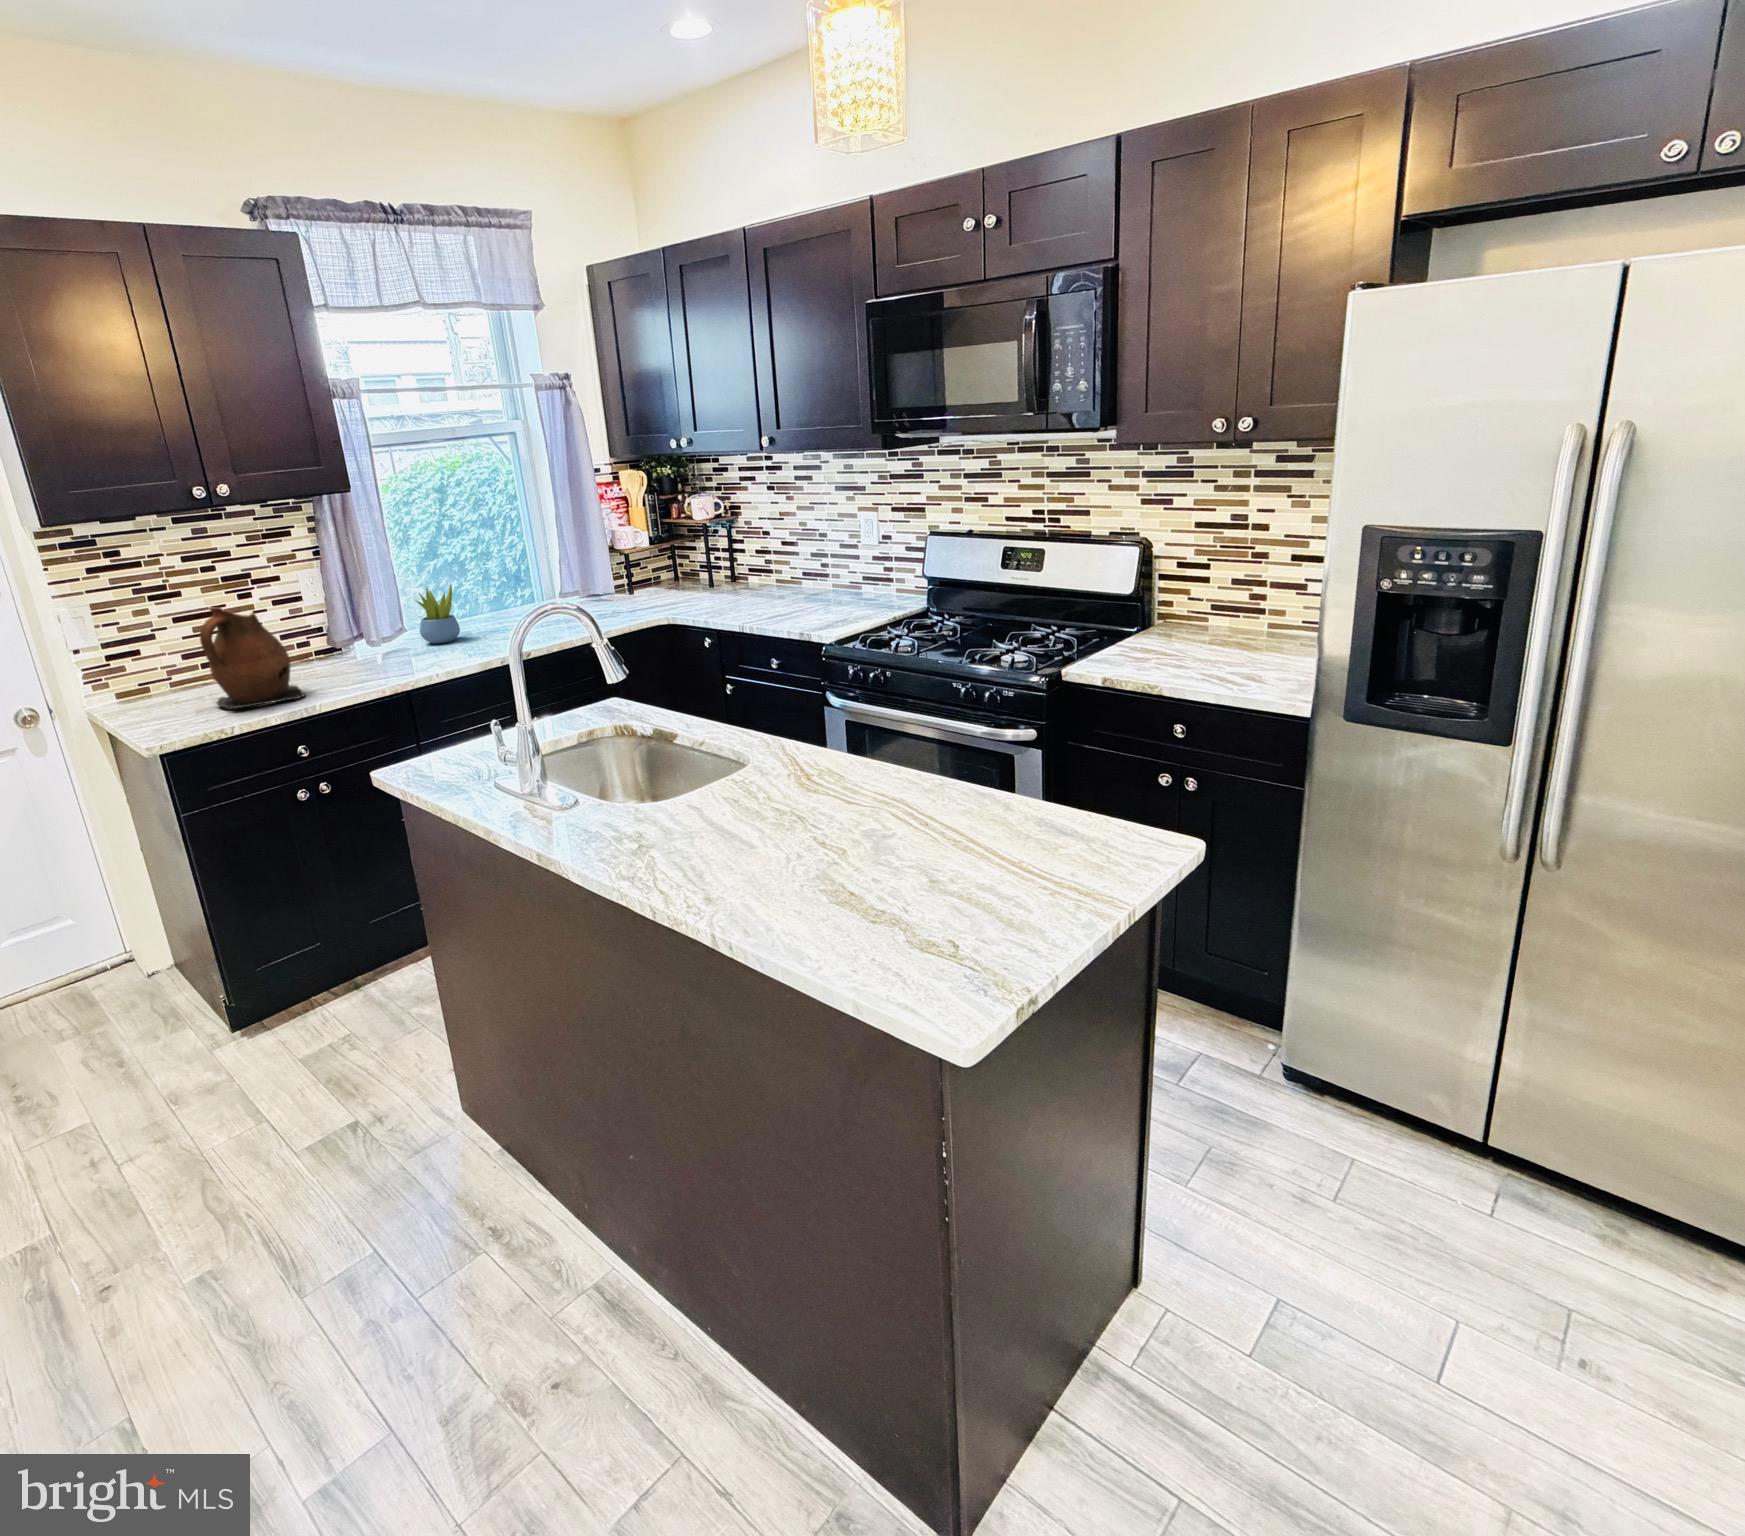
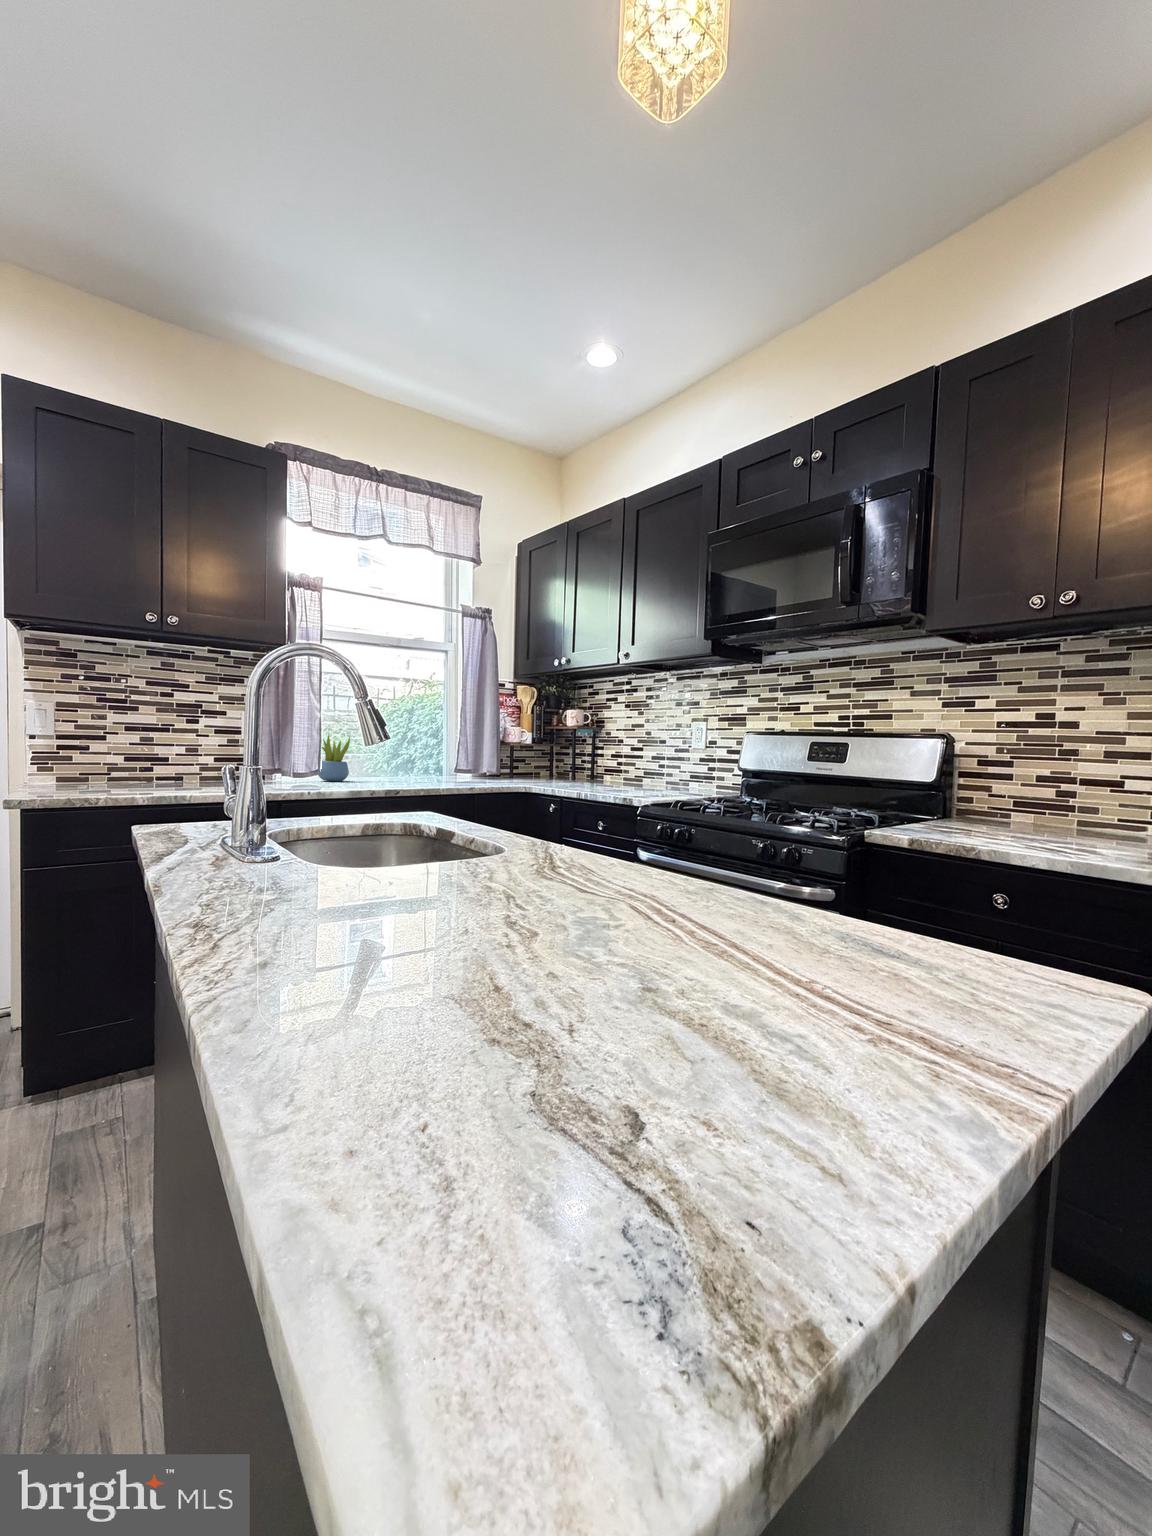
ceramic pitcher: present [200,607,305,709] -> none [128,705,198,787]

